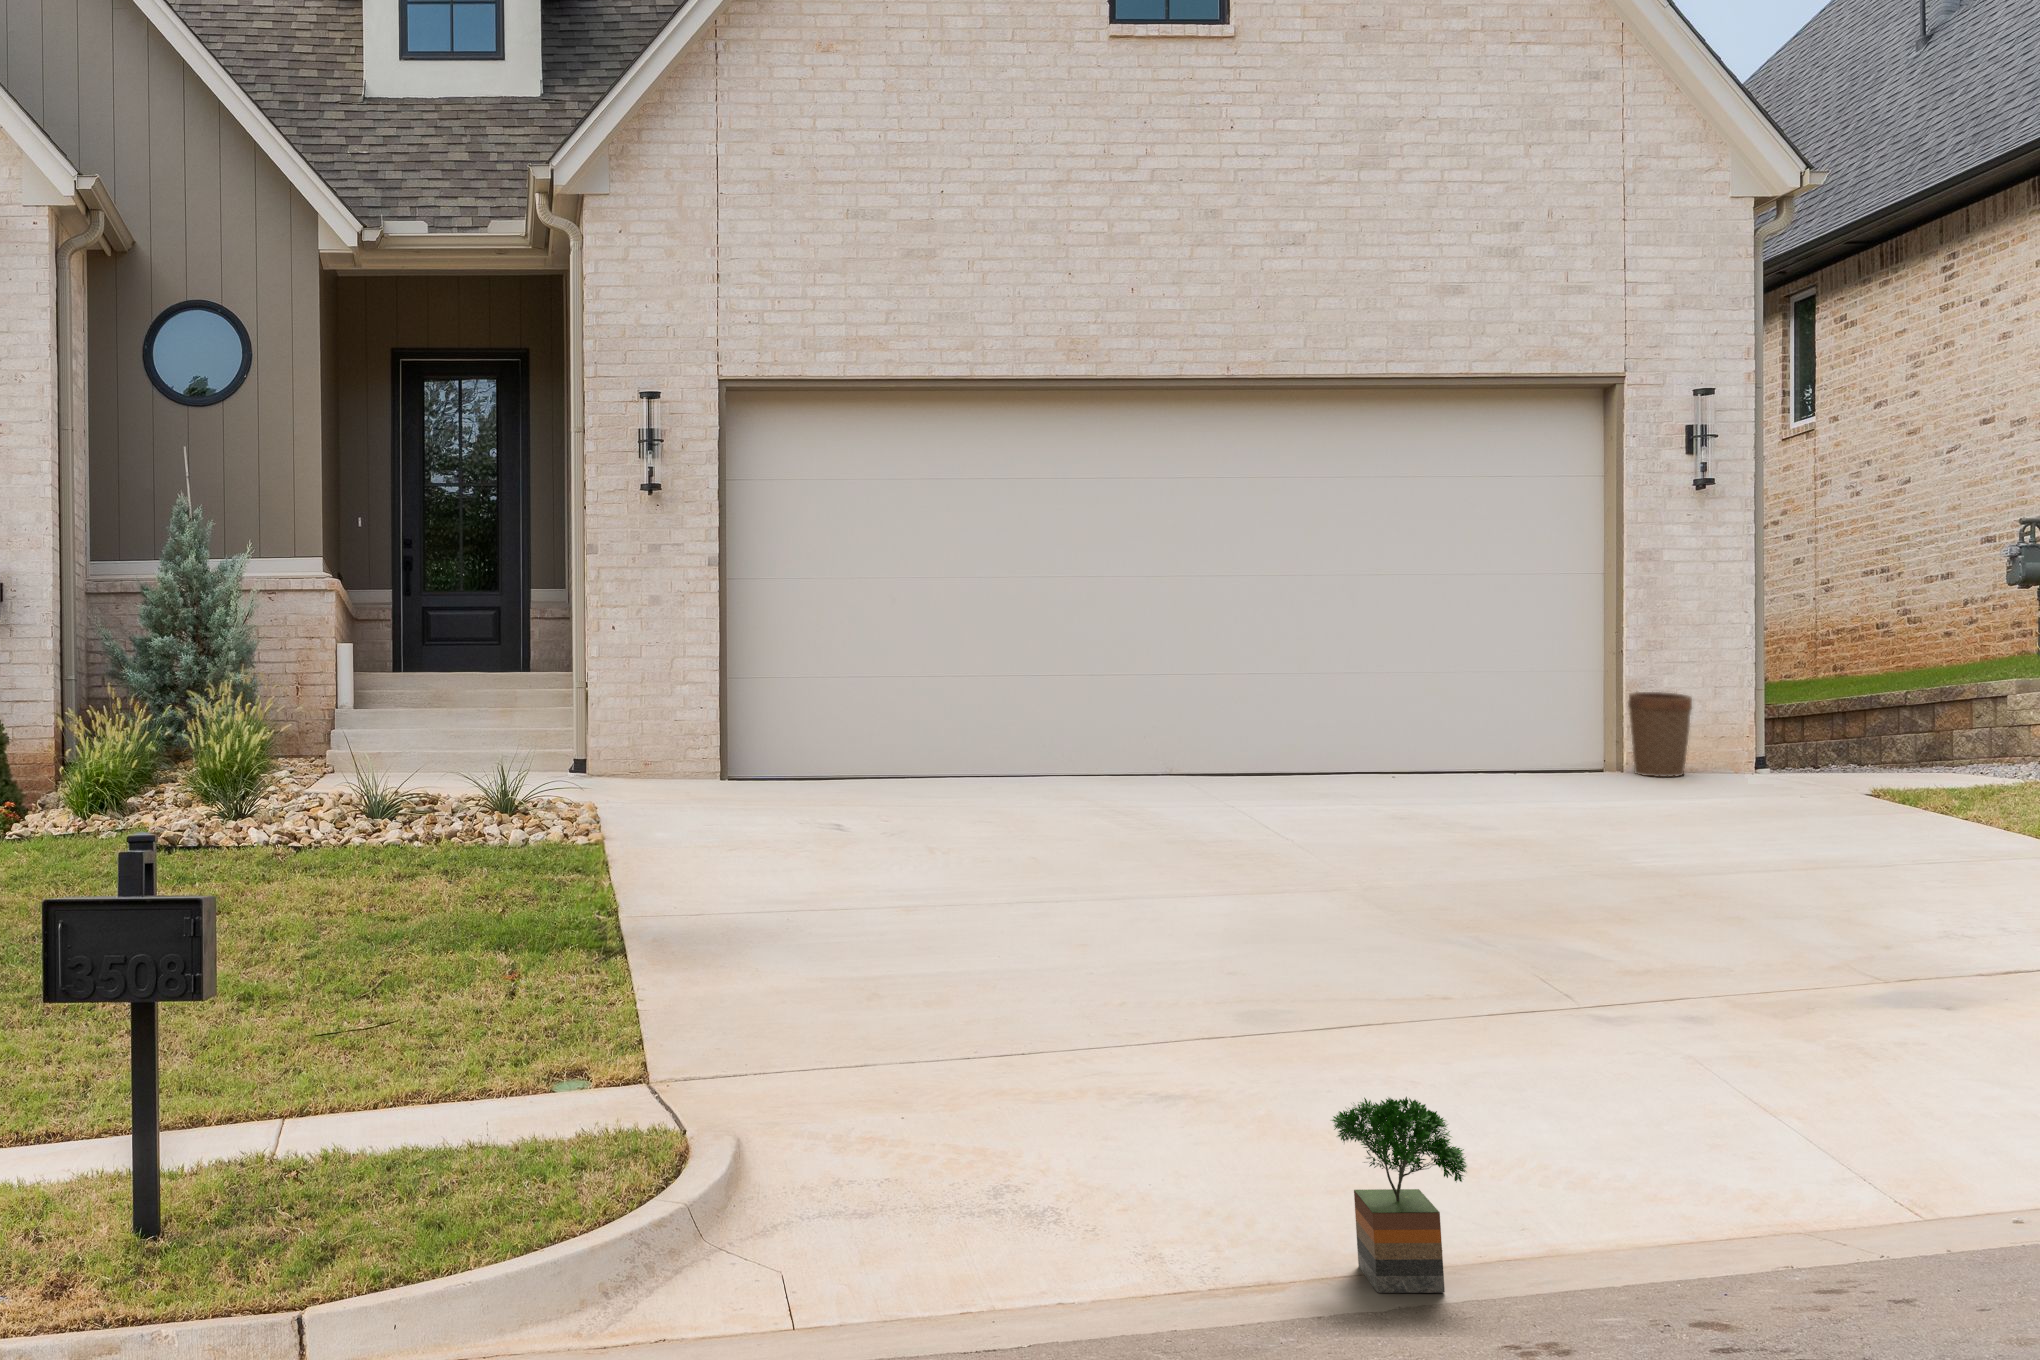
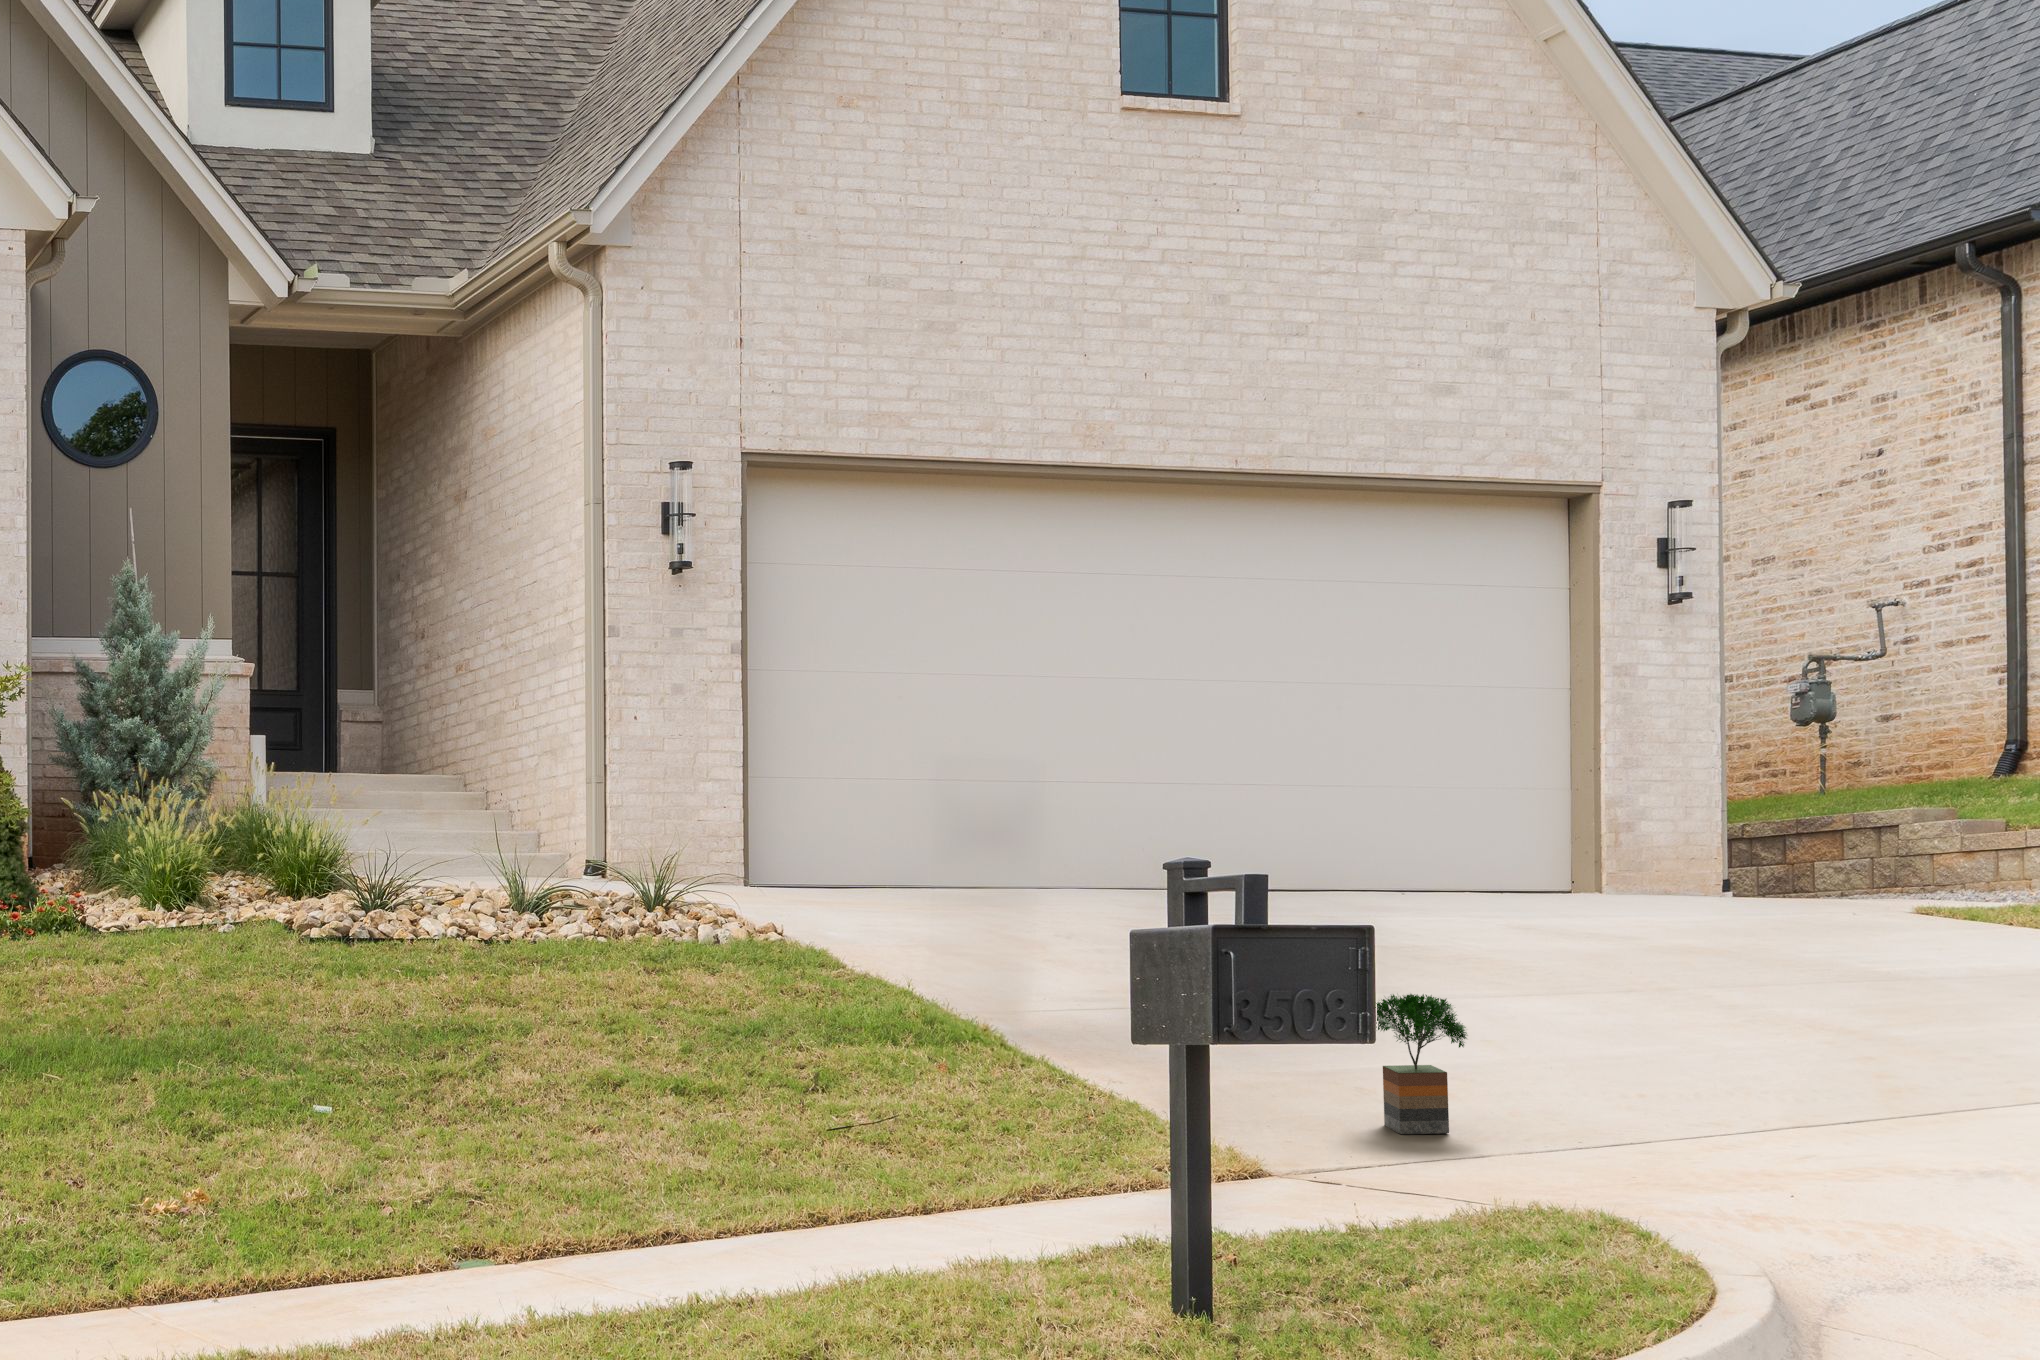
basket: present [1628,692,1692,777] -> none [1598,806,1659,890]

